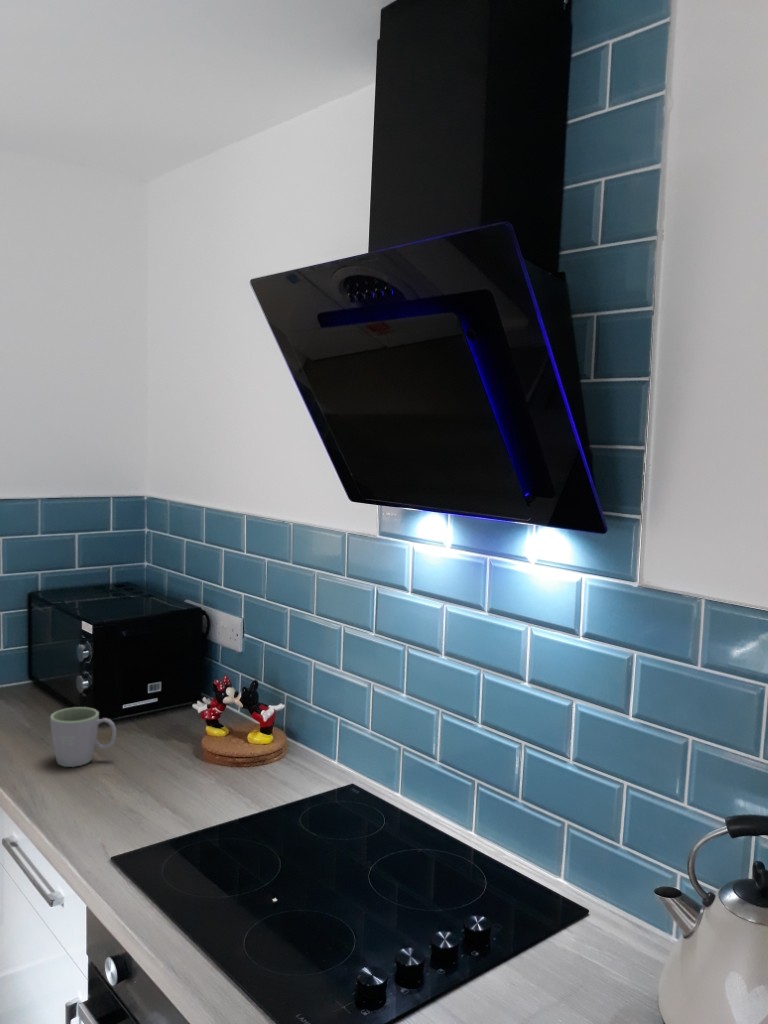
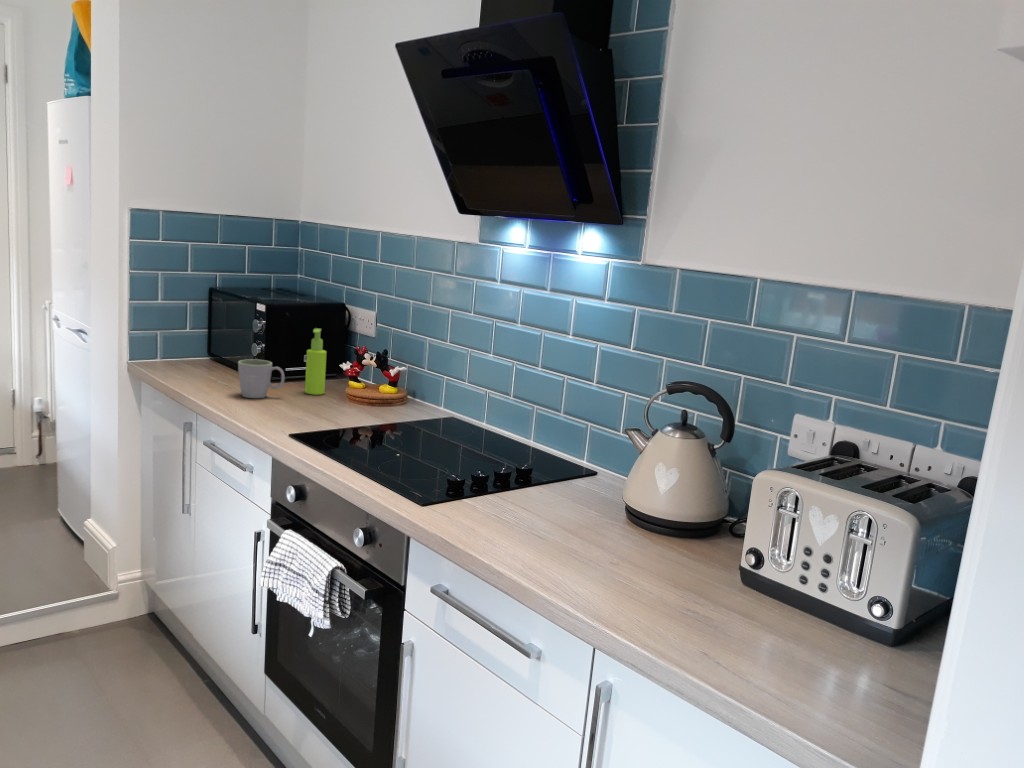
soap dispenser: none [148,655,175,747] -> present [305,328,326,395]

